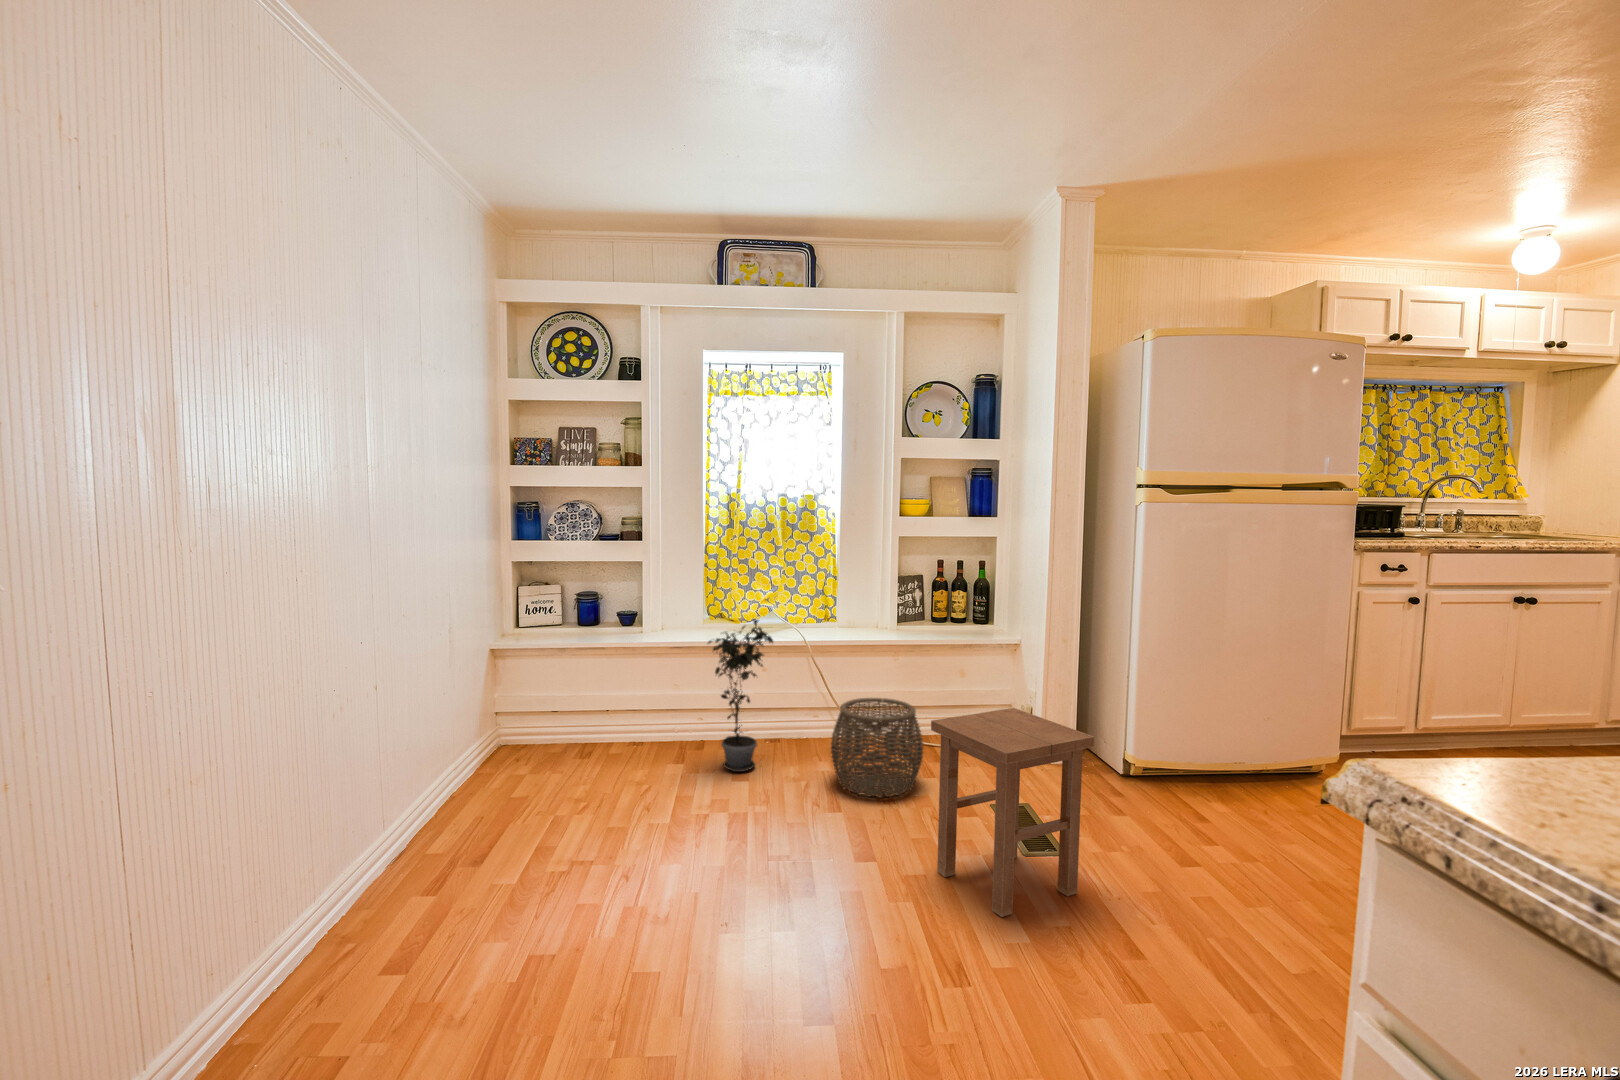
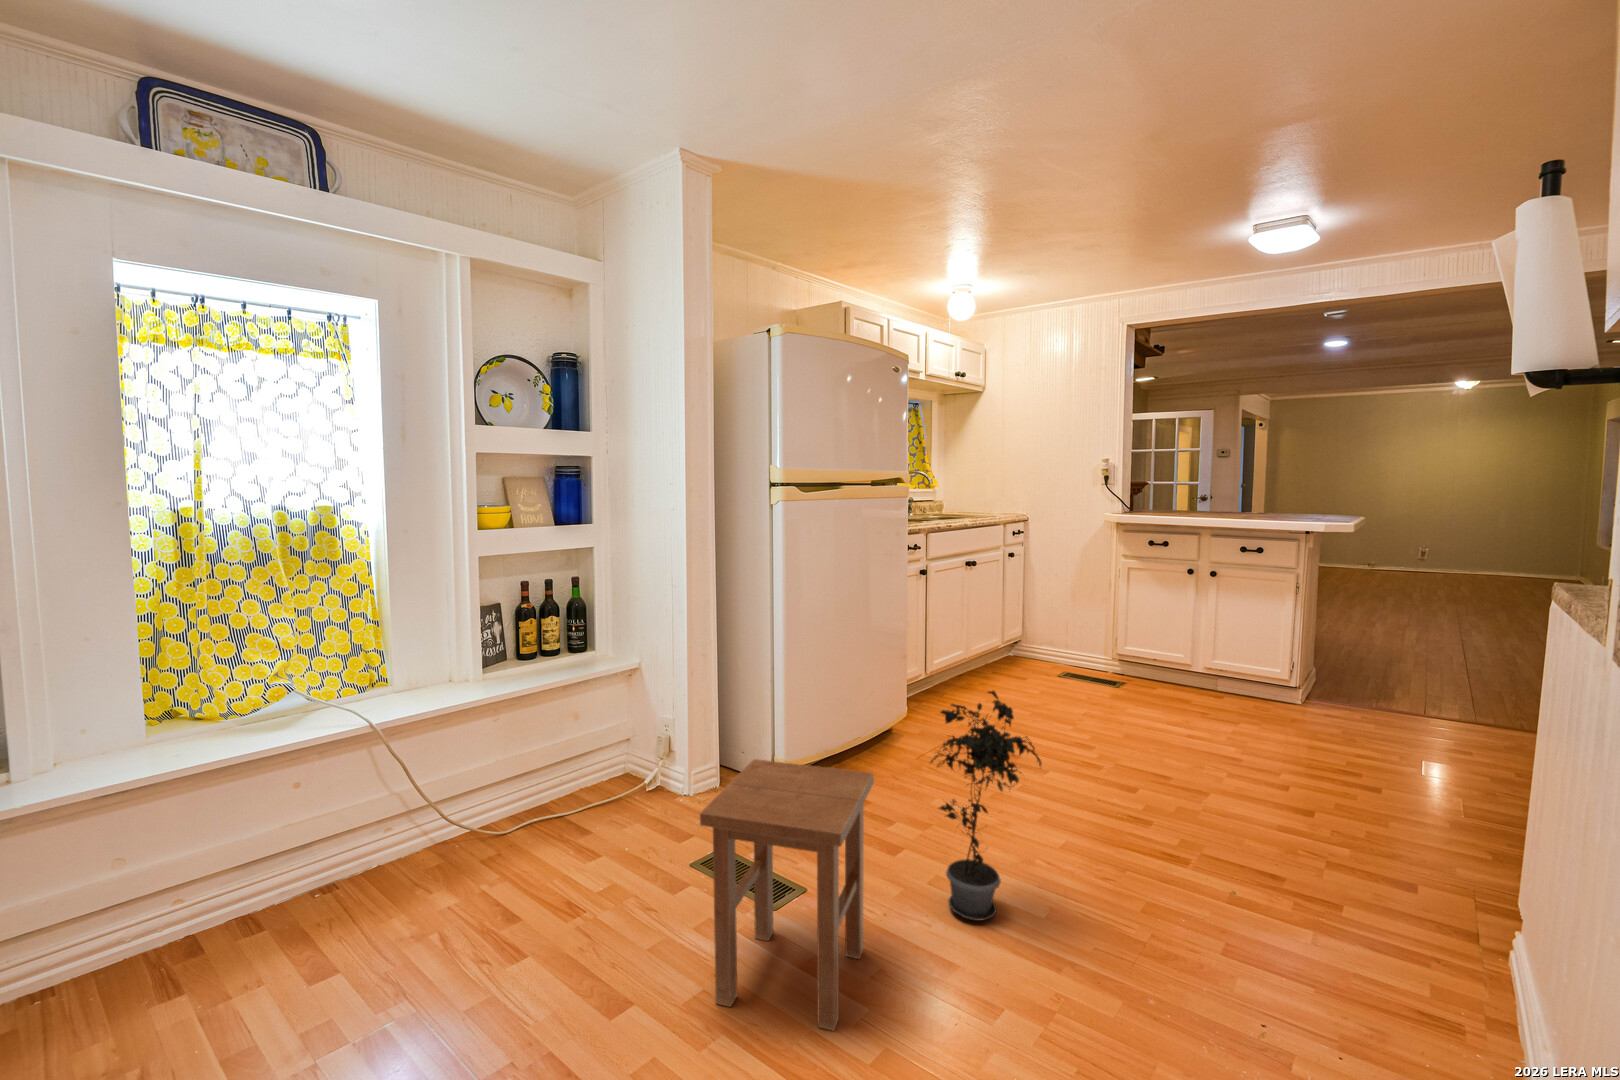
potted plant: present [708,620,773,772] -> present [931,691,1041,921]
woven basket: present [831,698,923,797] -> none [462,778,598,931]

